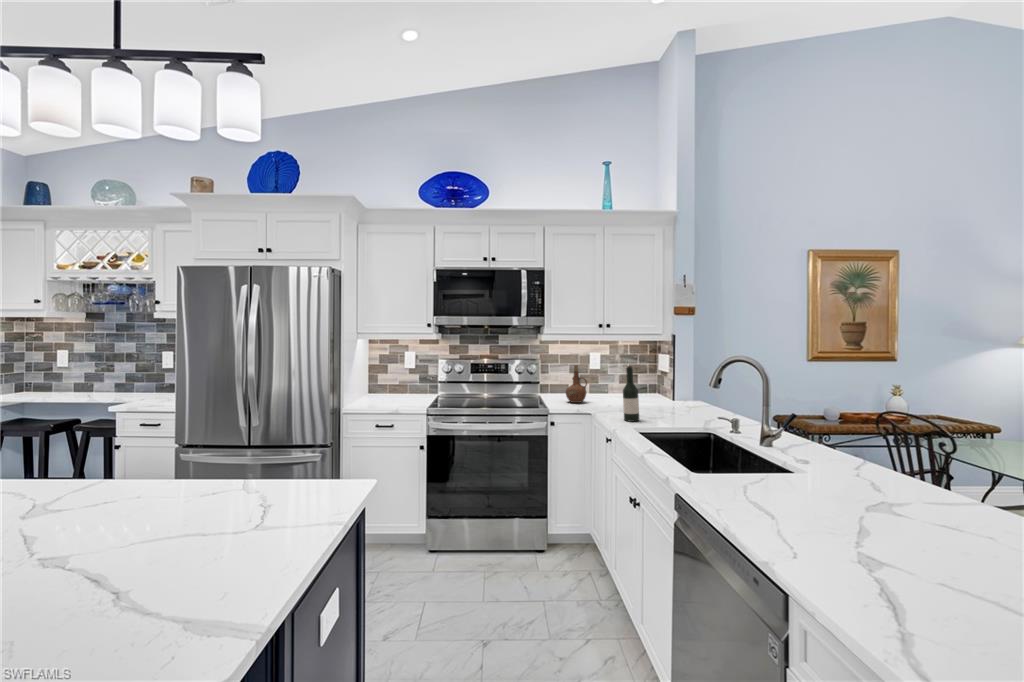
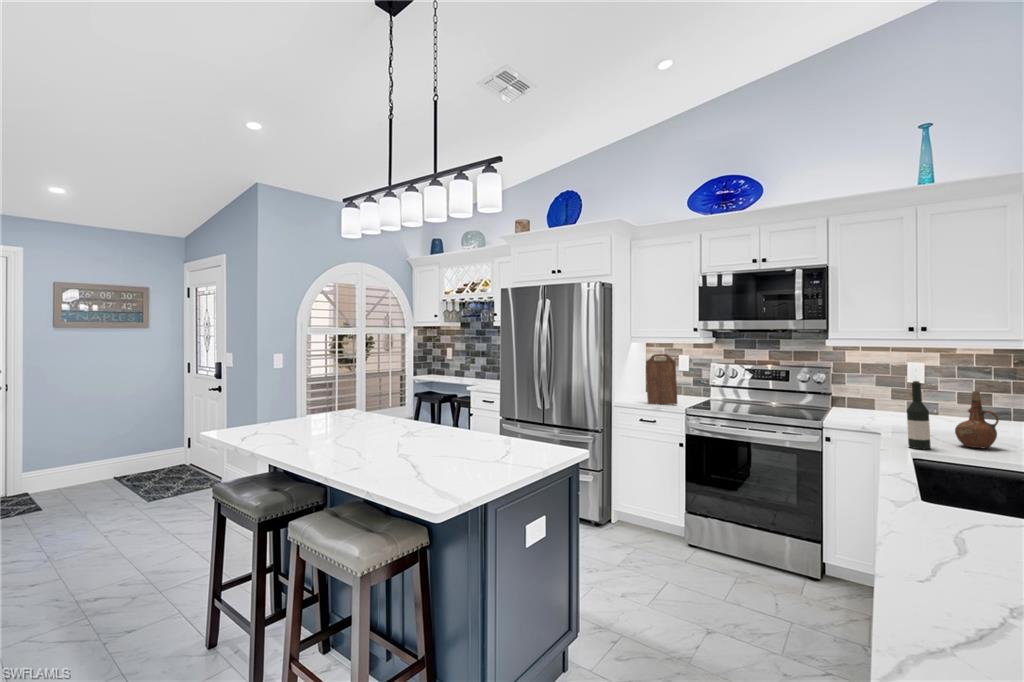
cutting board: none [381,350,415,405] -> present [646,354,677,404]
ceramic pitcher: present [566,365,587,403] -> present [955,391,999,448]

